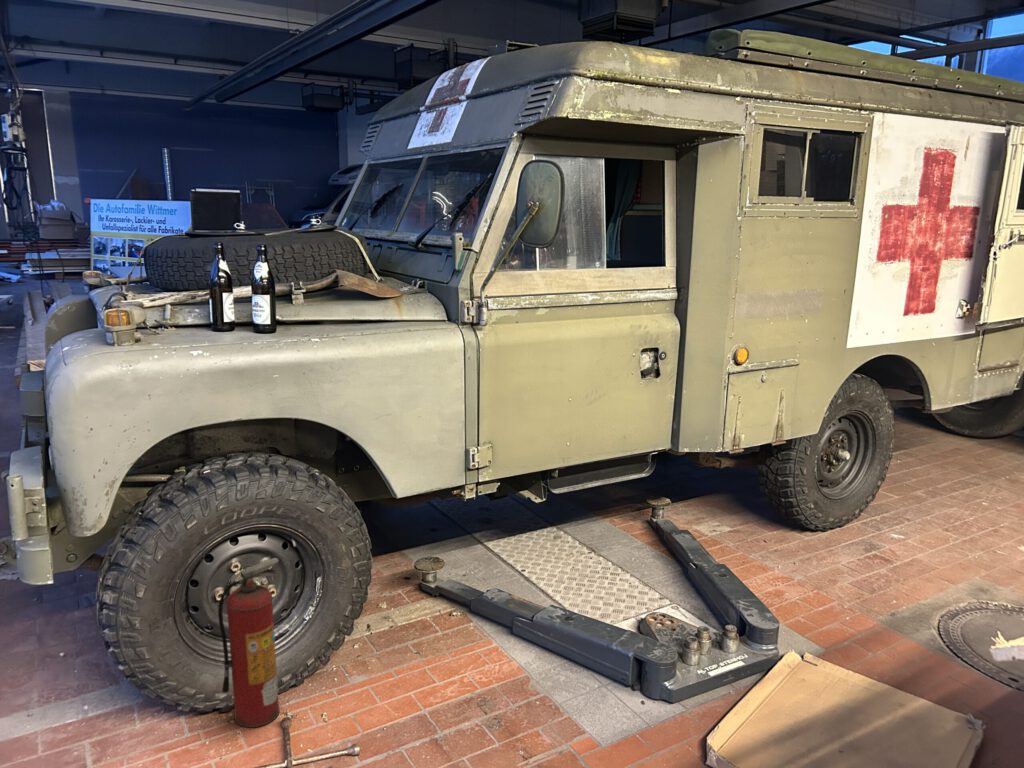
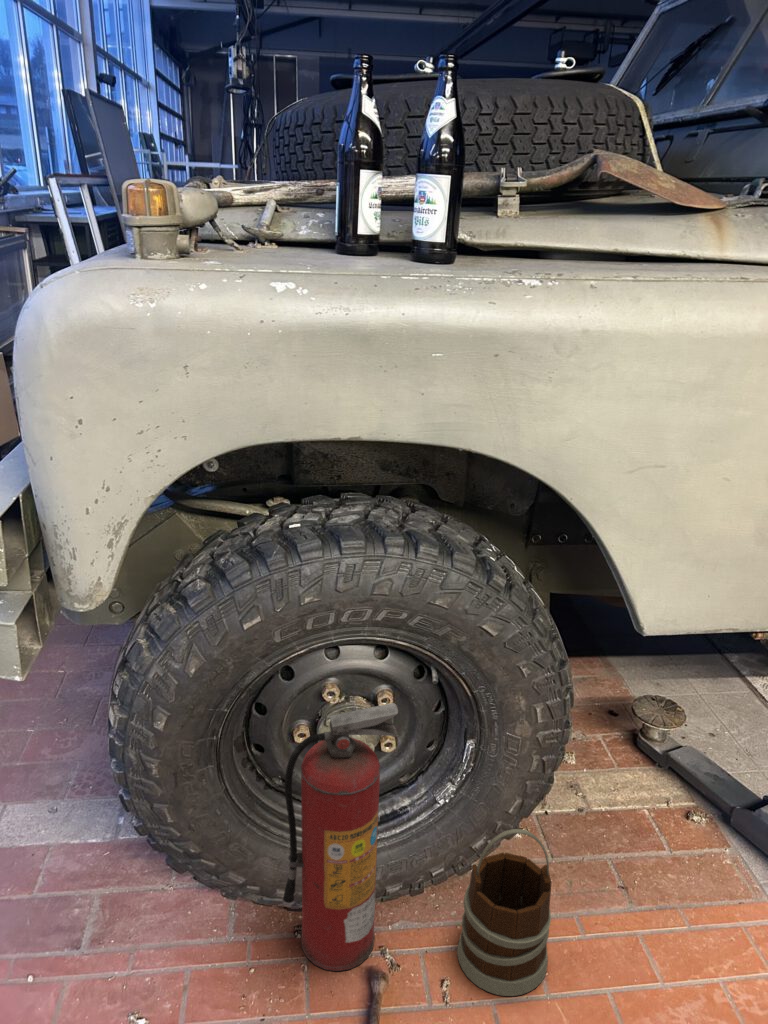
wooden bucket: none [328,614,380,712] -> present [457,829,552,996]

